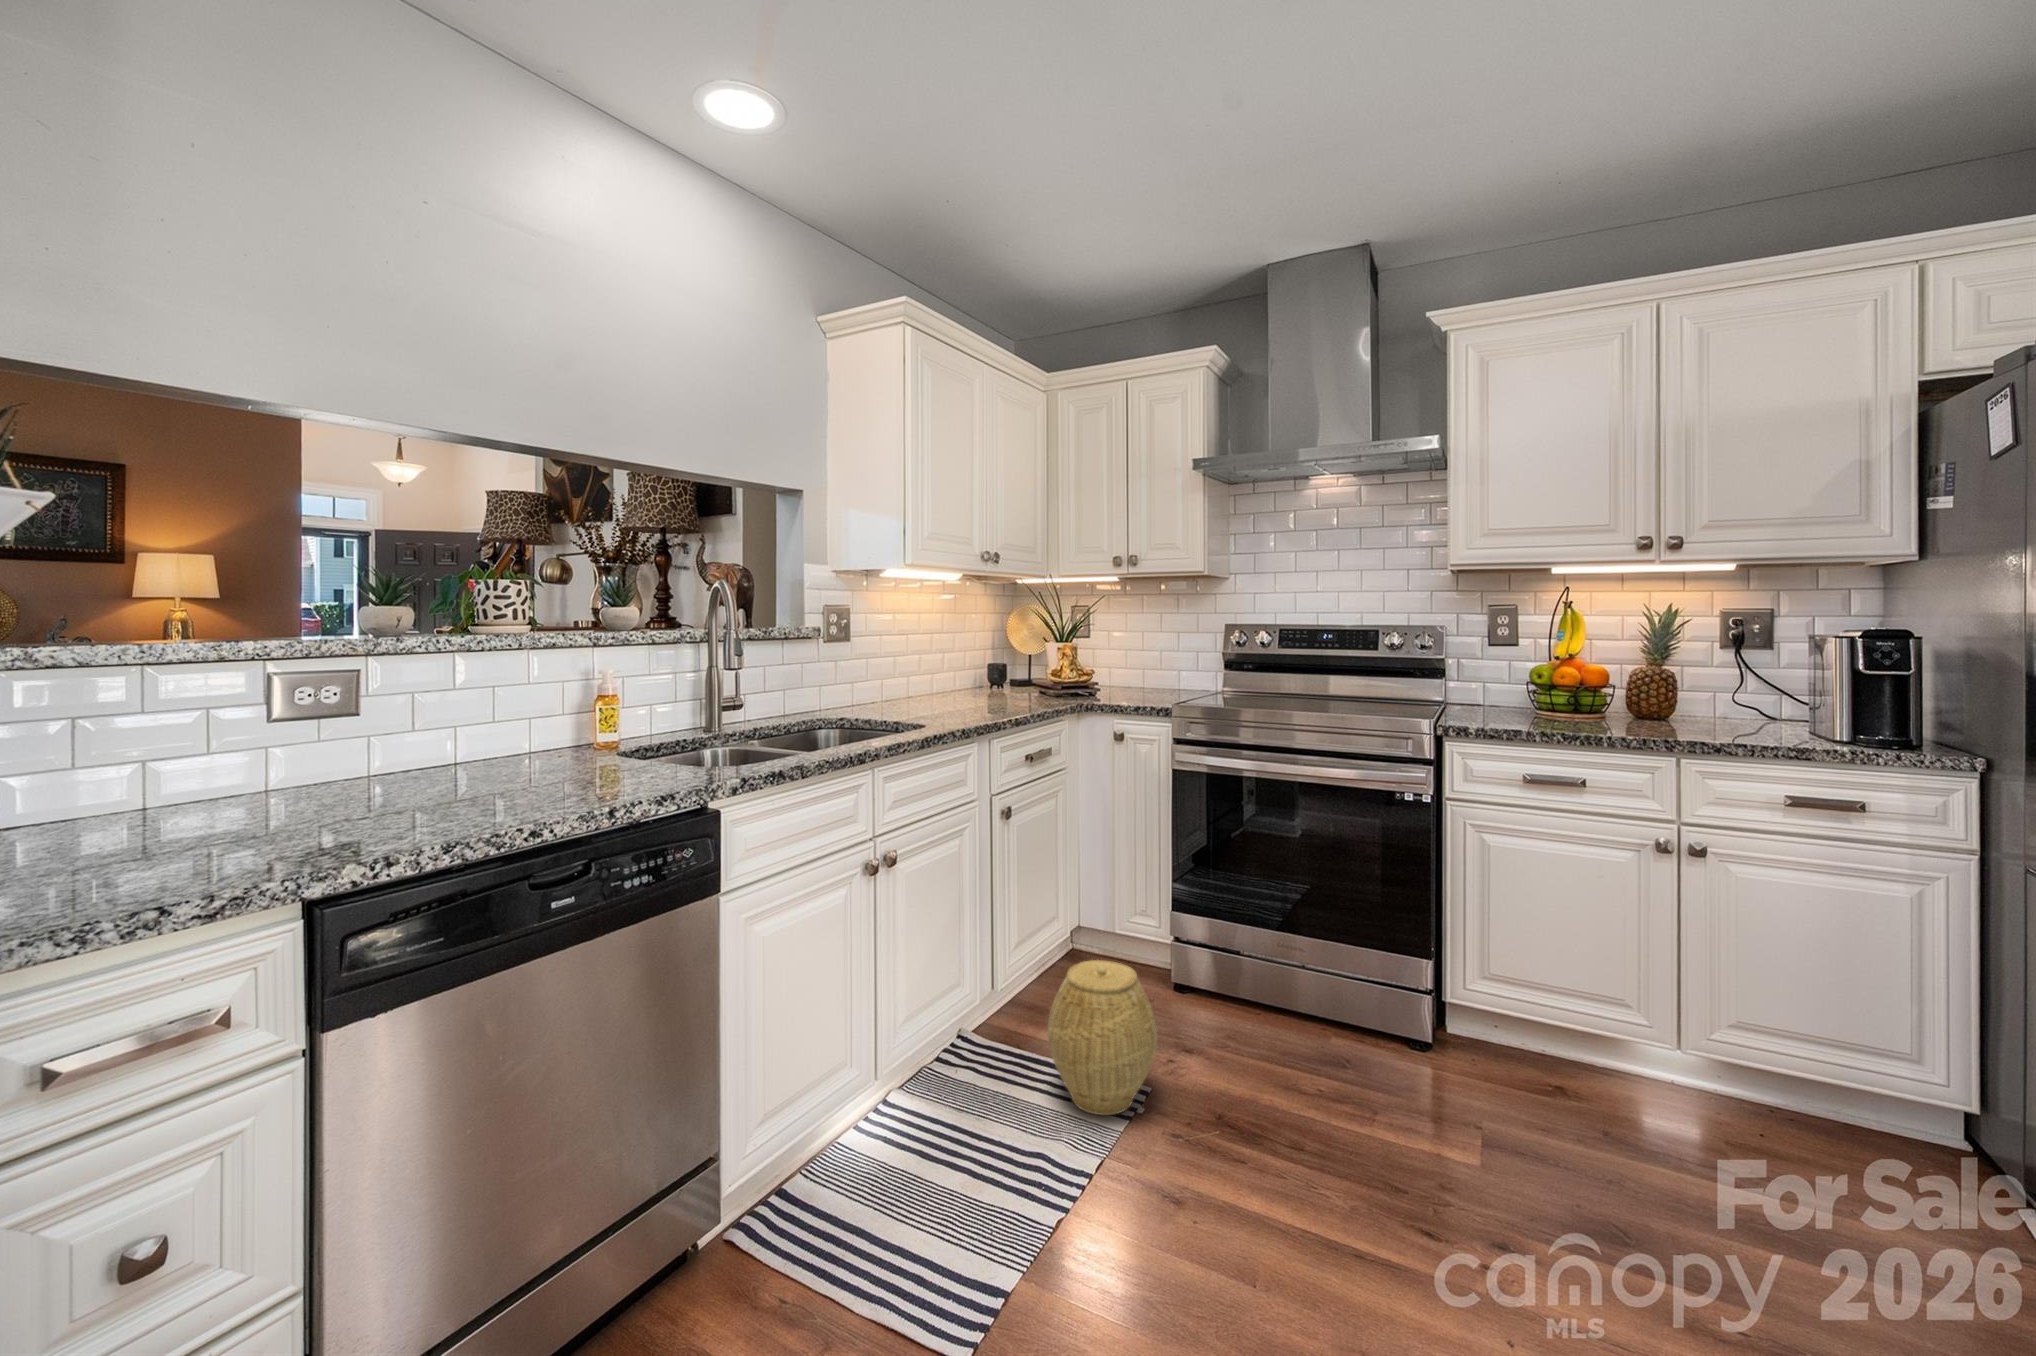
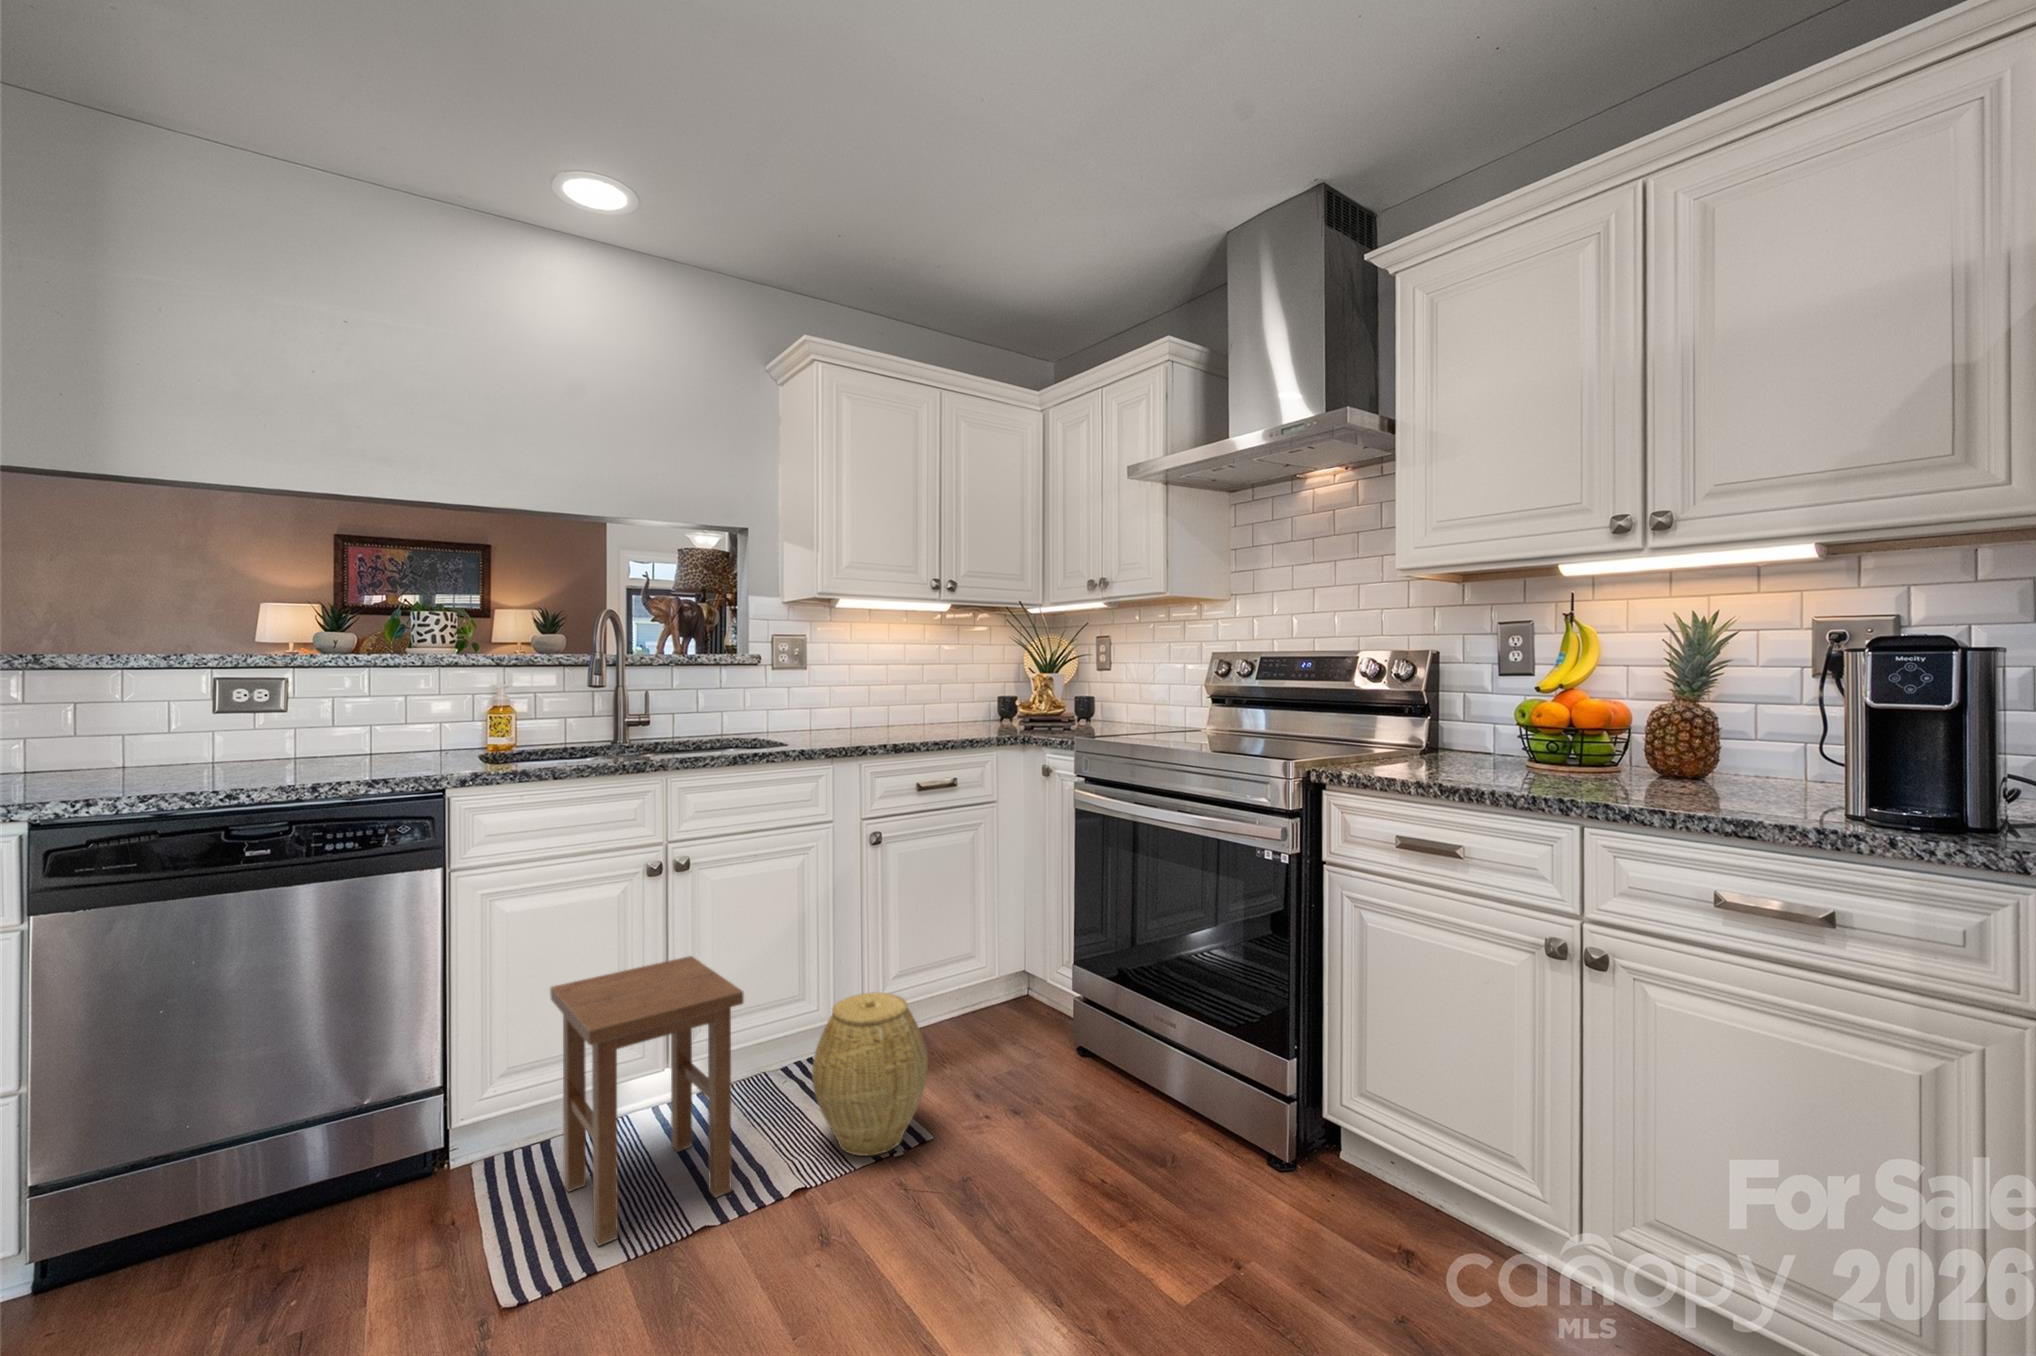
stool: none [850,954,1054,1263] -> present [550,956,744,1246]

